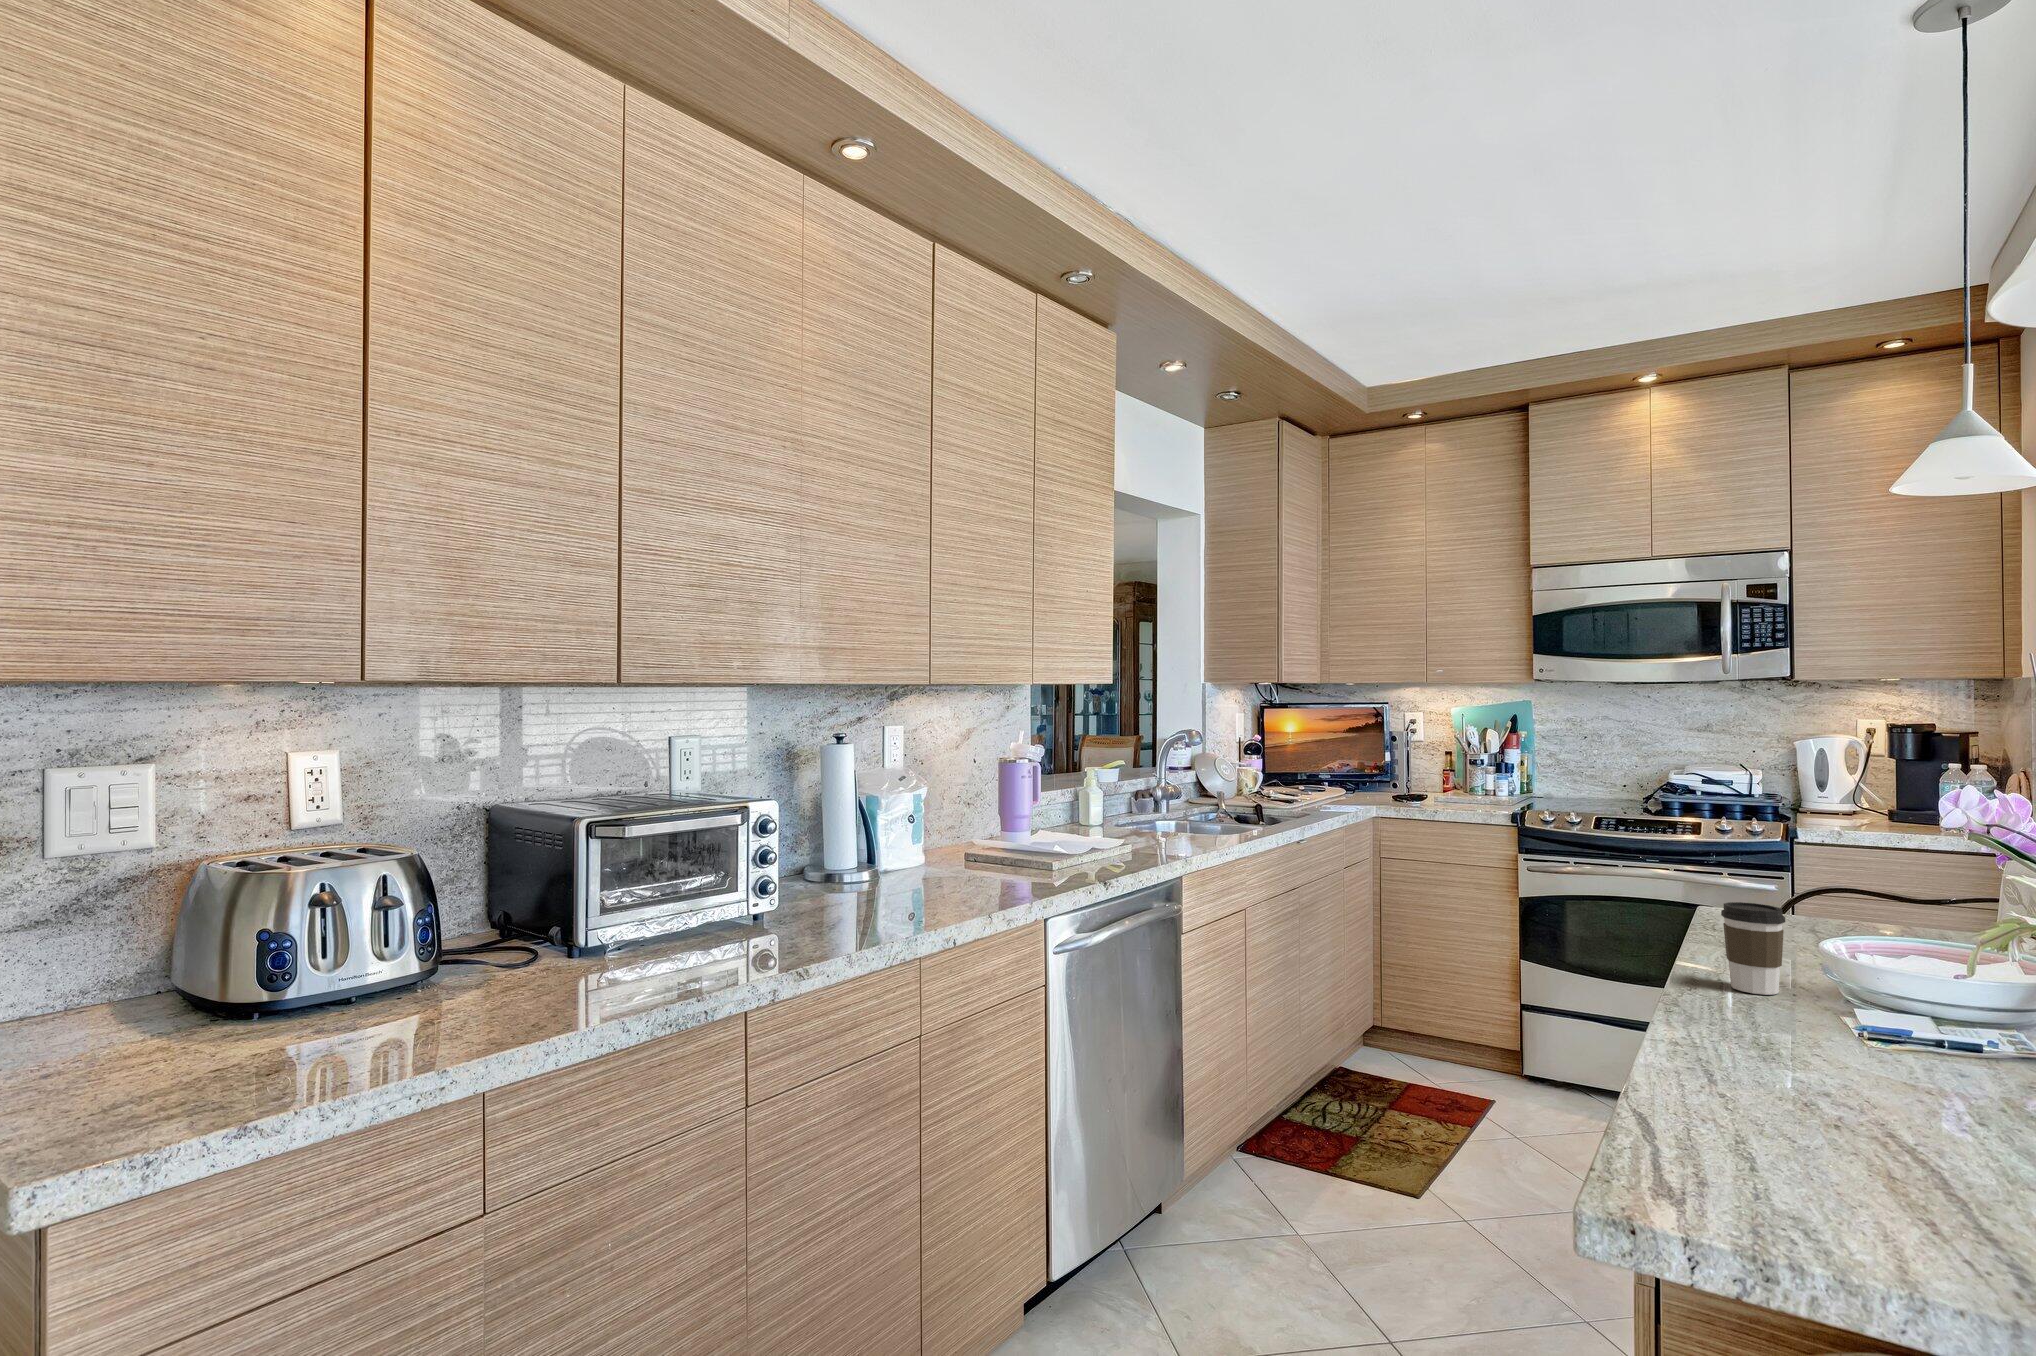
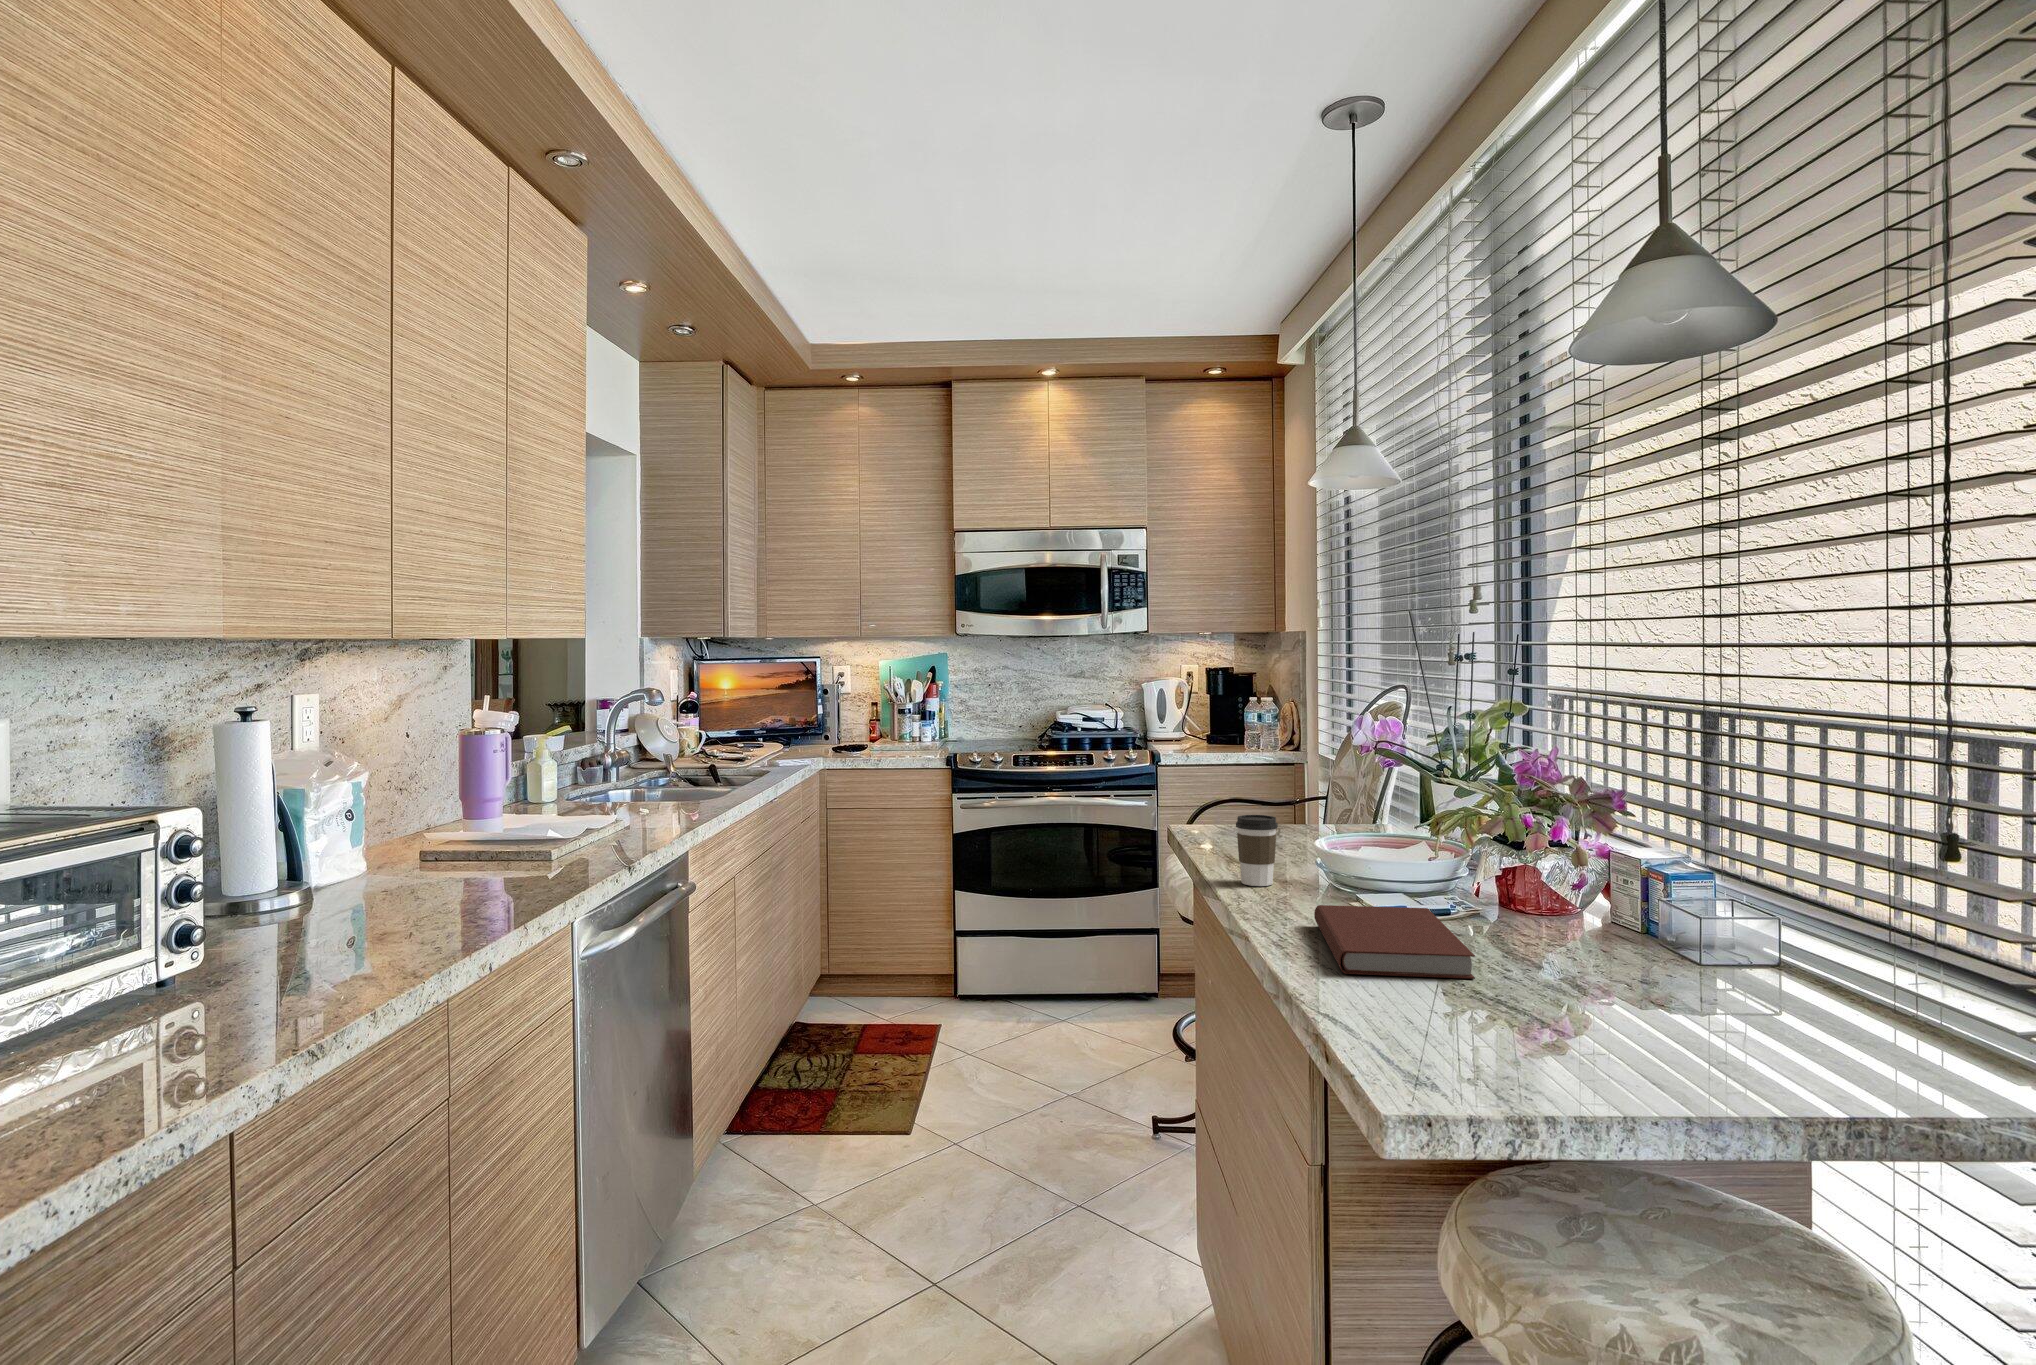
book: none [1723,1023,1958,1156] -> present [1314,905,1475,979]

